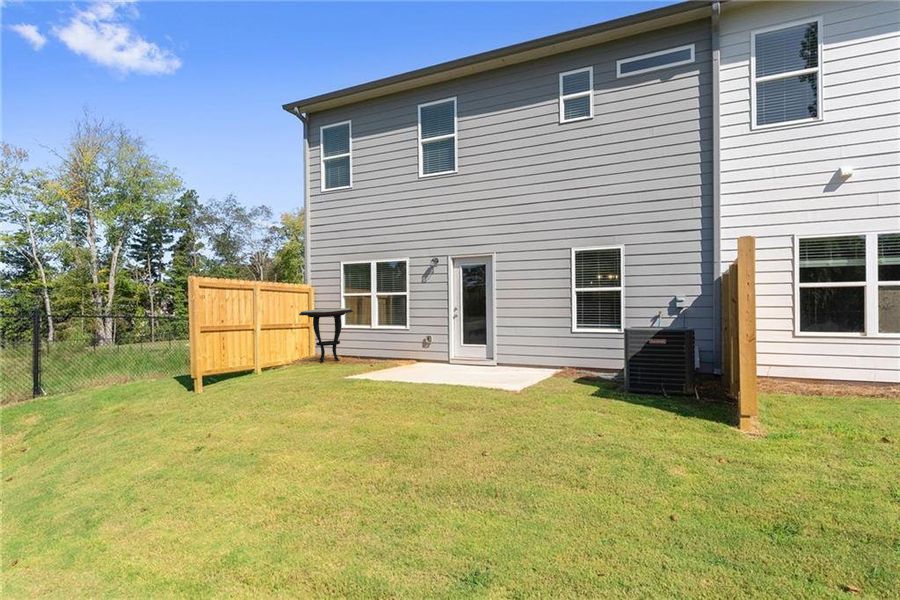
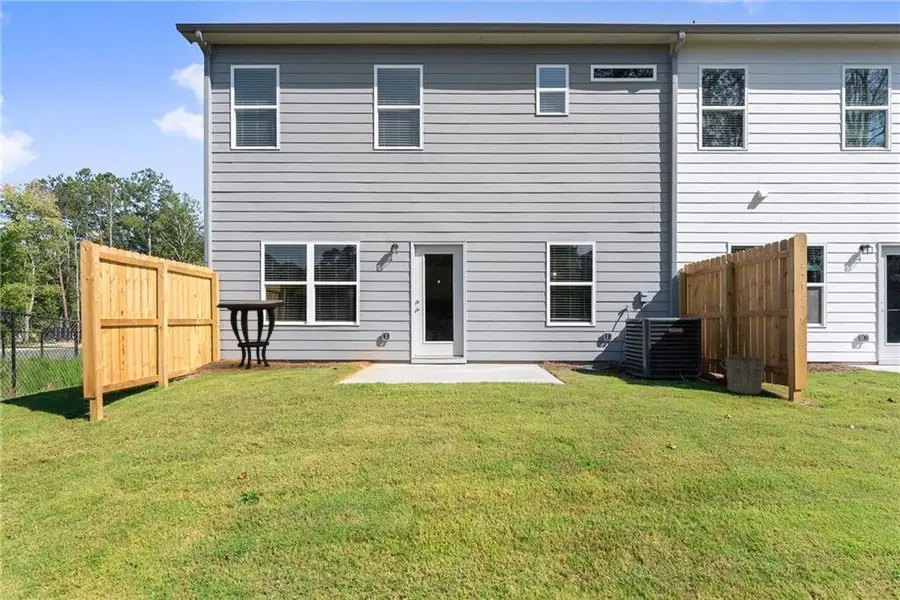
bucket: none [691,372,741,419] -> present [721,355,765,394]

